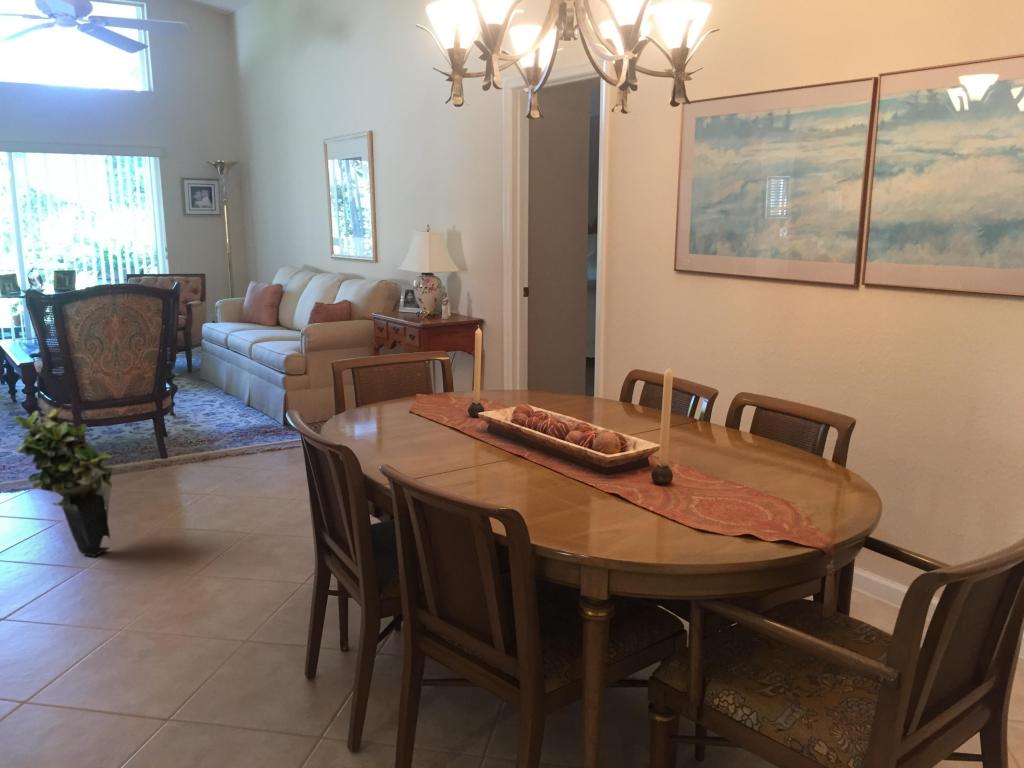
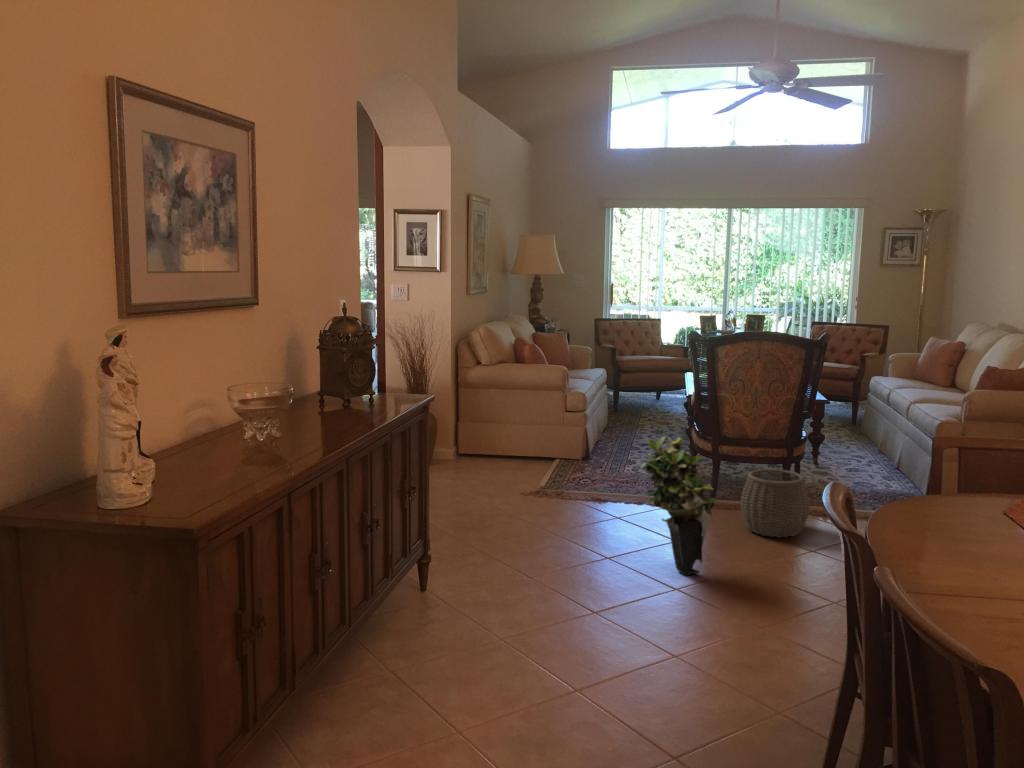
woven basket: none [124,424,198,494] -> present [741,469,810,537]

